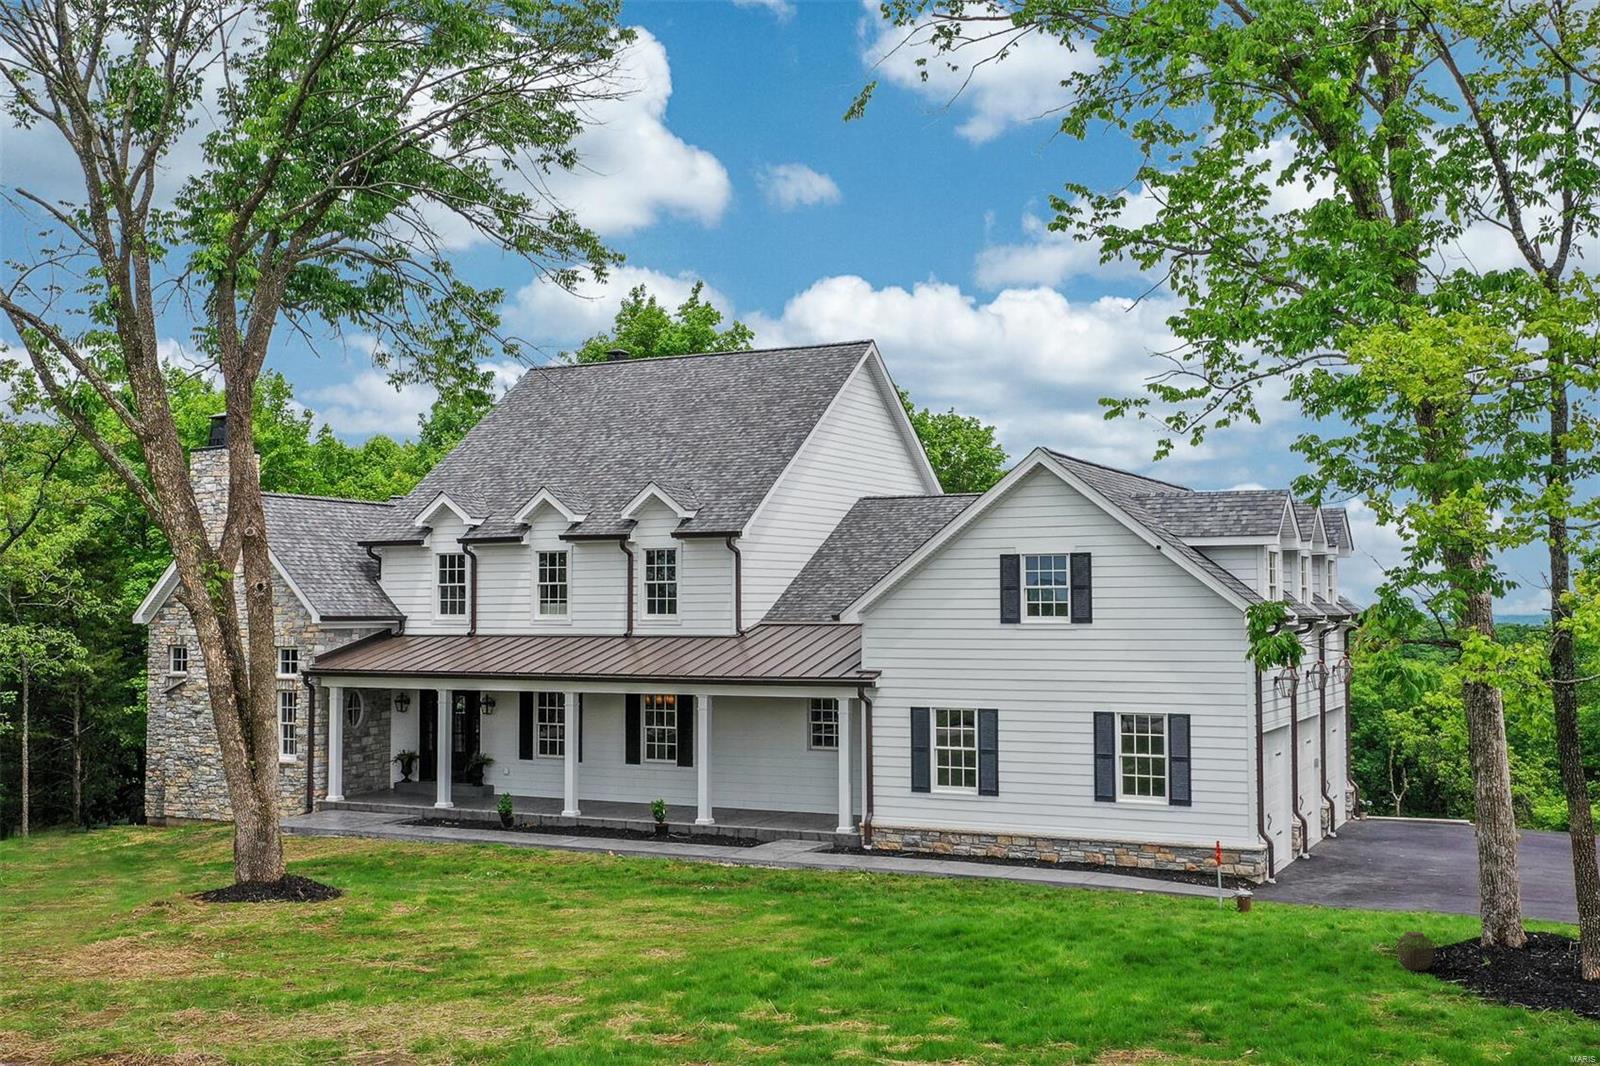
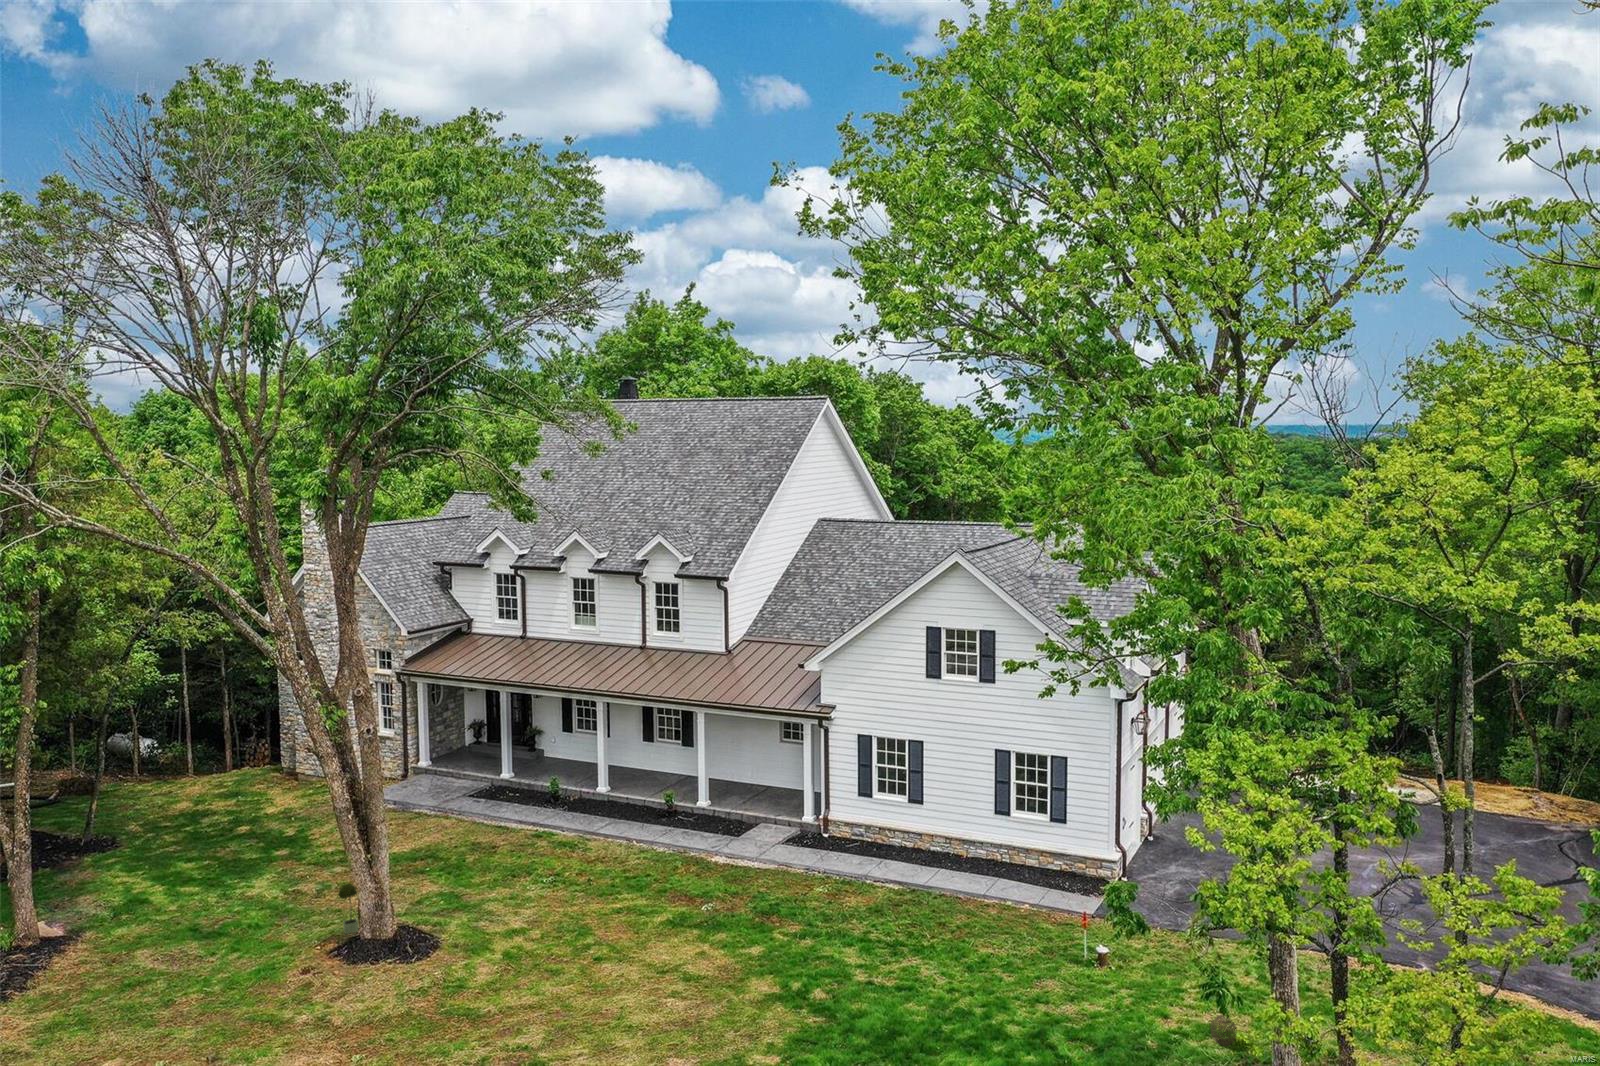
potted tree: none [213,836,242,903] -> present [338,884,359,935]

